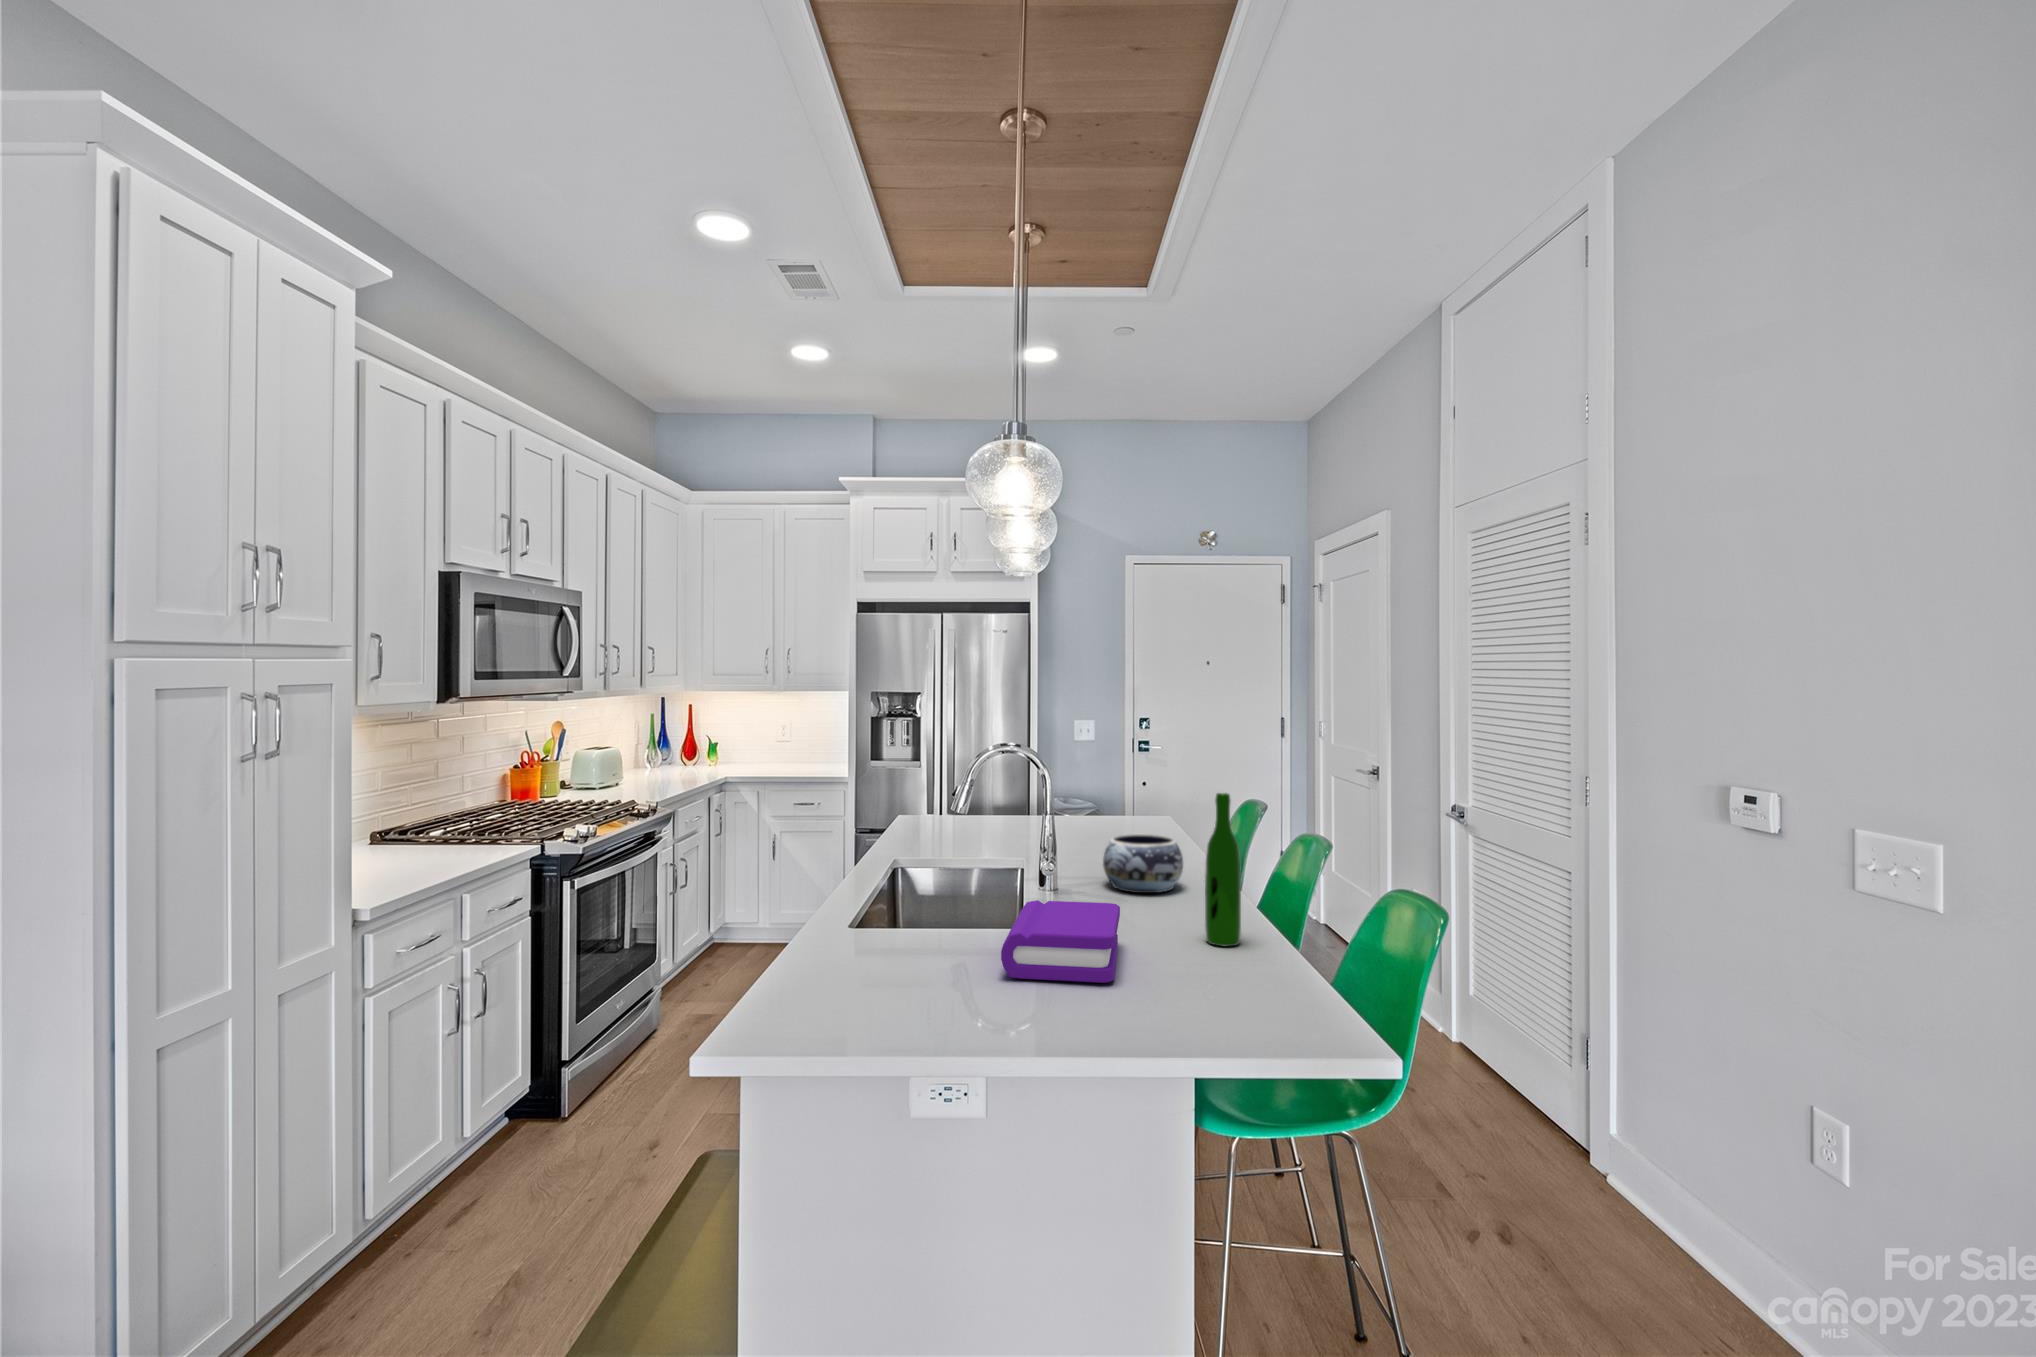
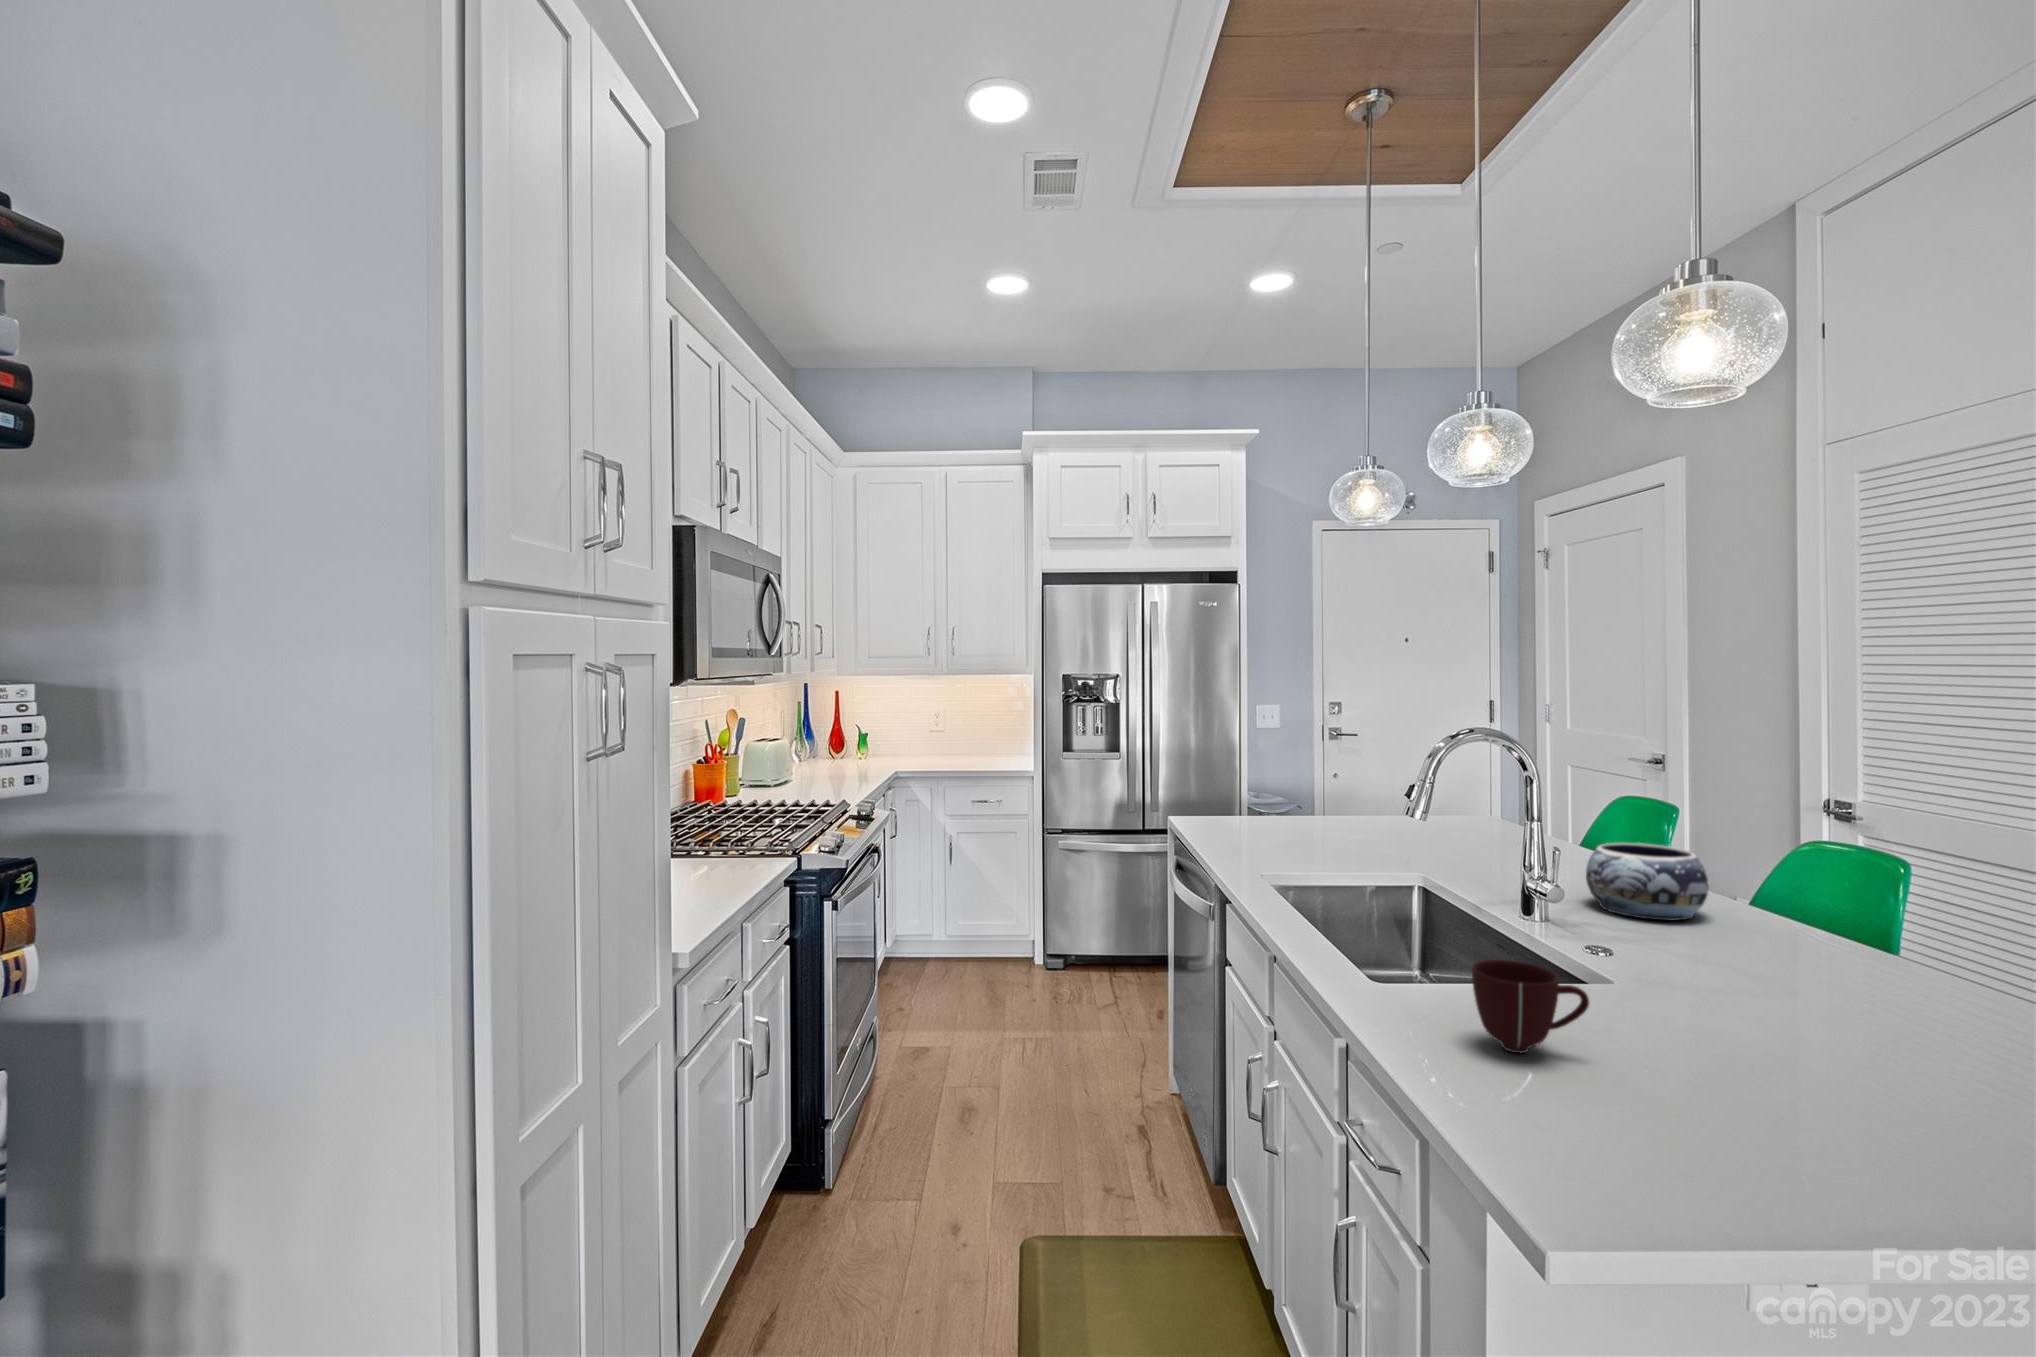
wine bottle: present [1205,793,1241,946] -> none [1884,792,1949,1001]
book: present [1001,900,1120,983] -> none [1635,939,1910,1065]
mug: none [829,910,898,974] -> present [1472,960,1589,1053]

